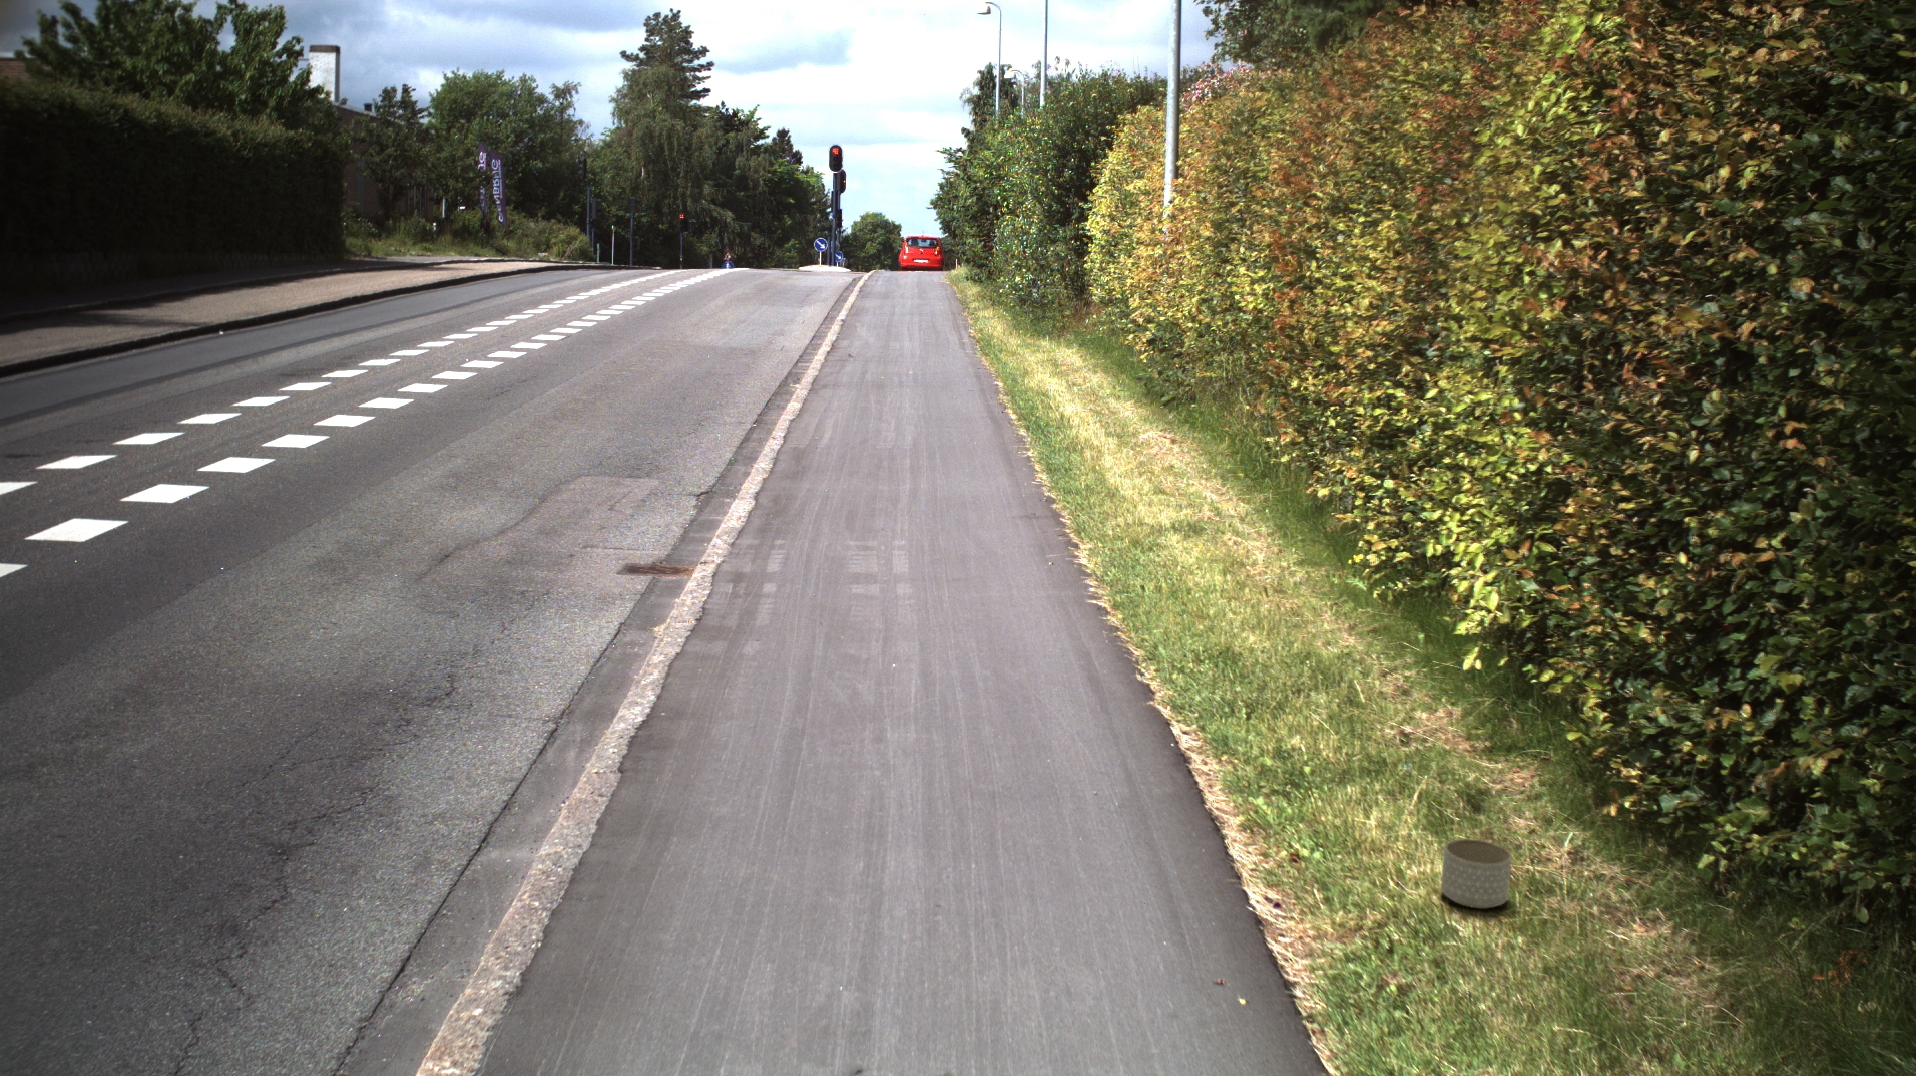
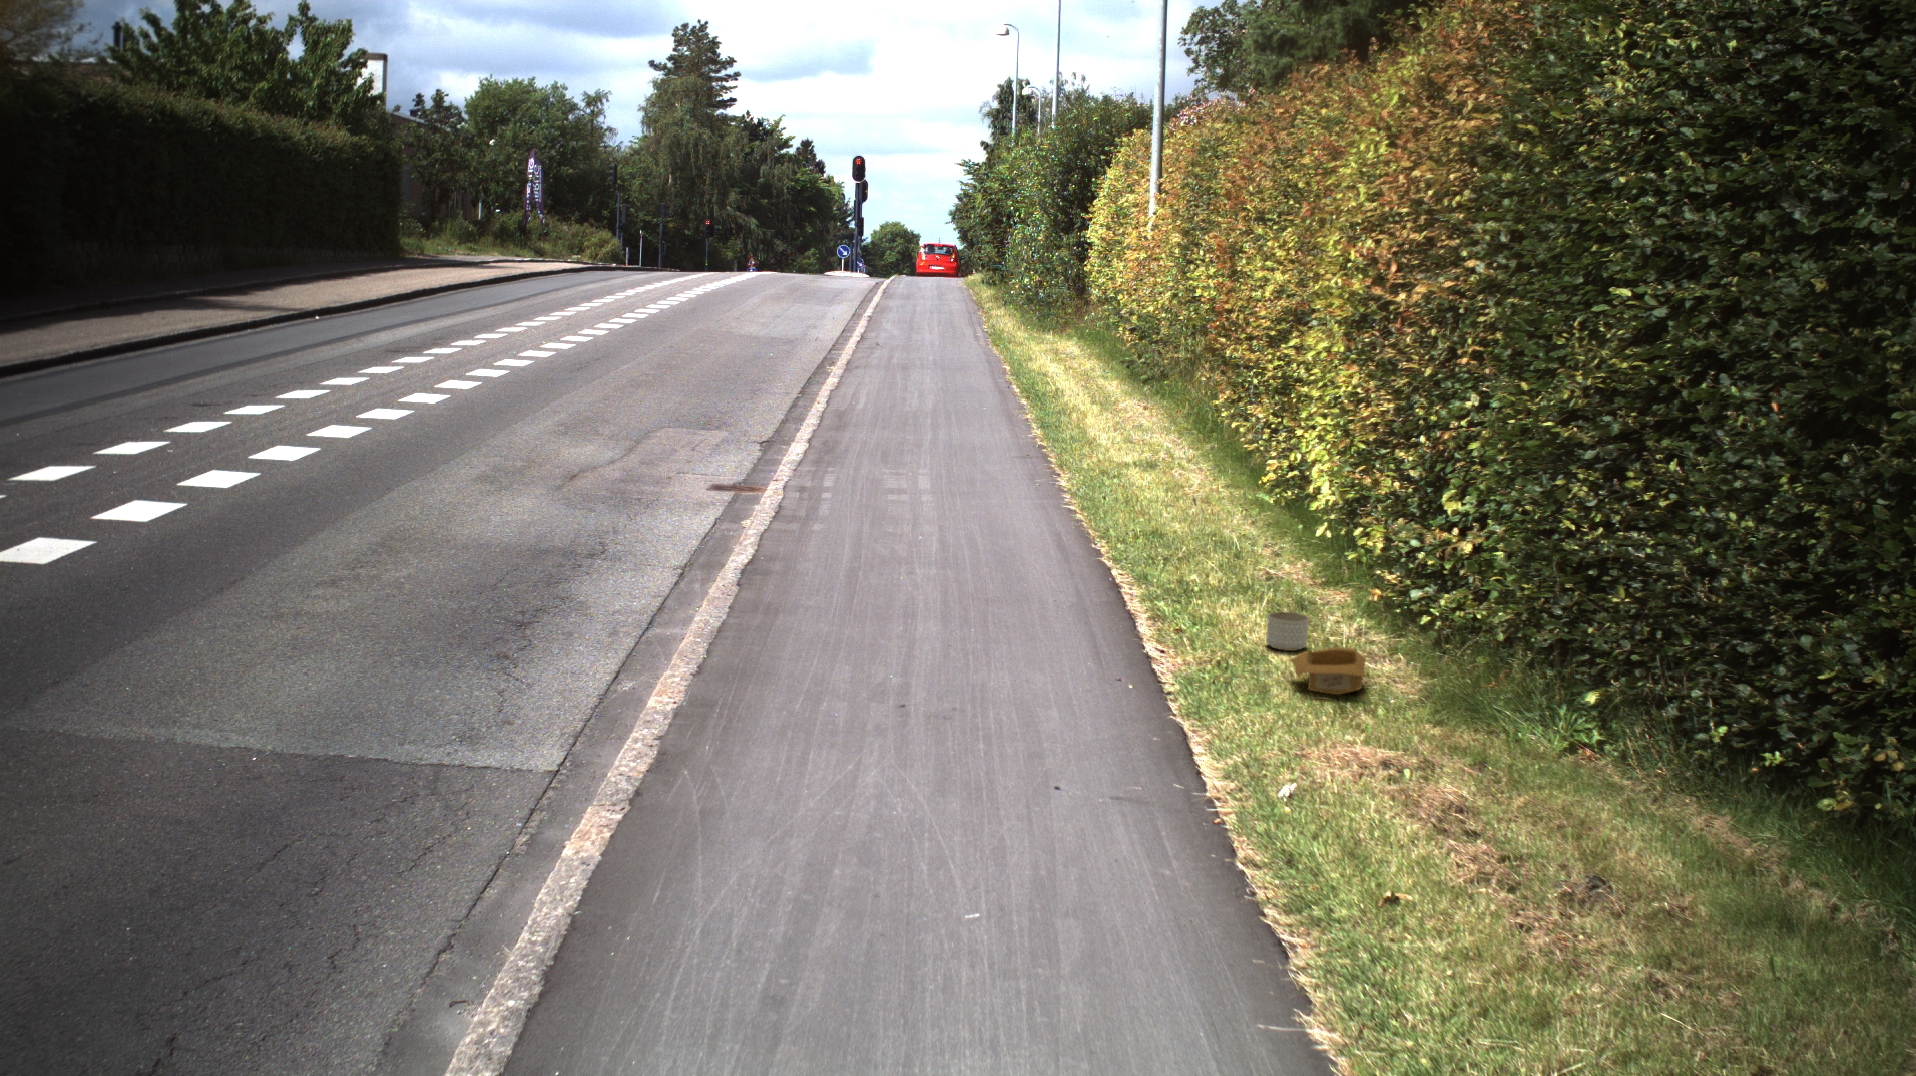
cardboard box: none [1506,930,1659,1033] -> present [1291,647,1366,695]

